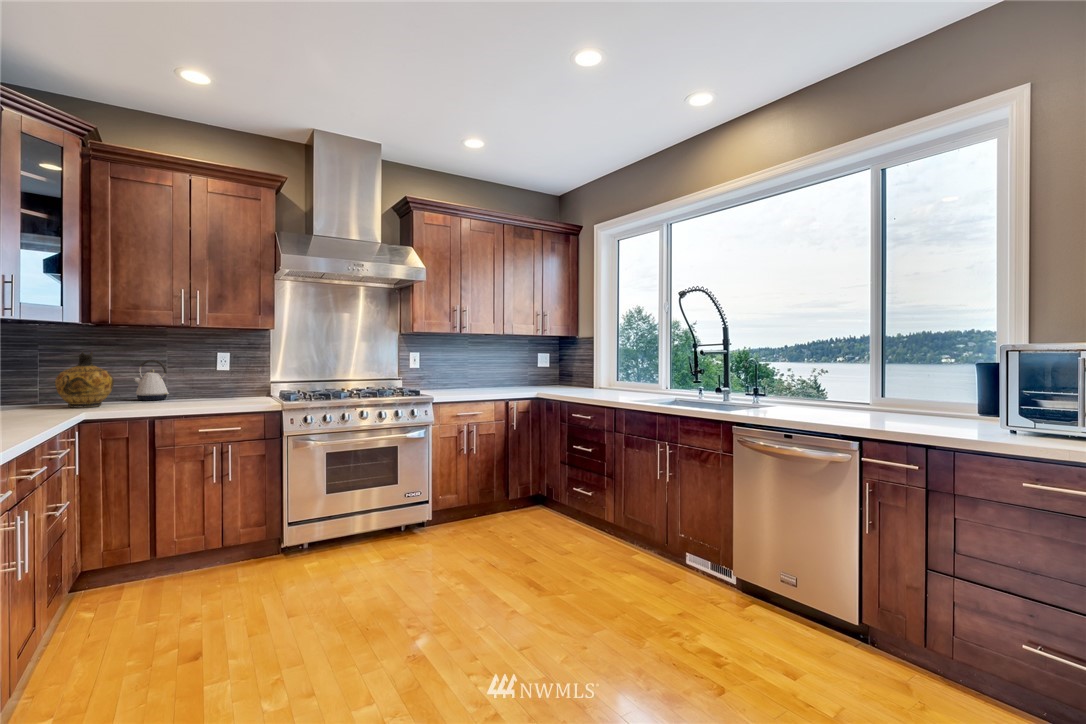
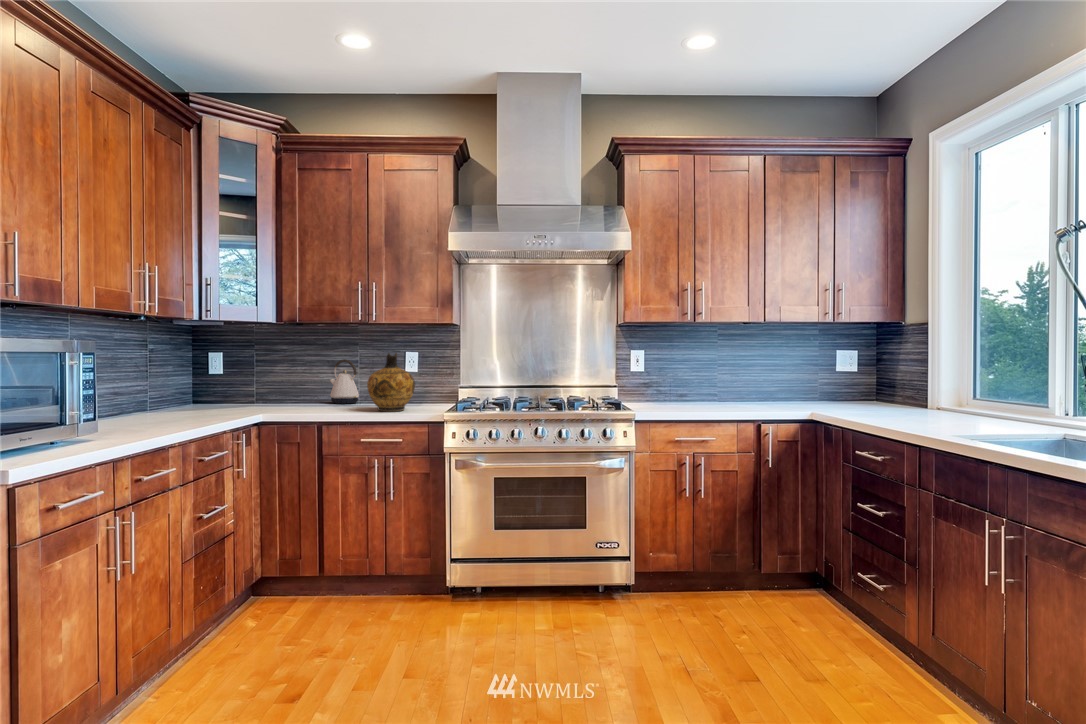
ceramic jug: present [55,352,114,408] -> present [367,353,415,411]

